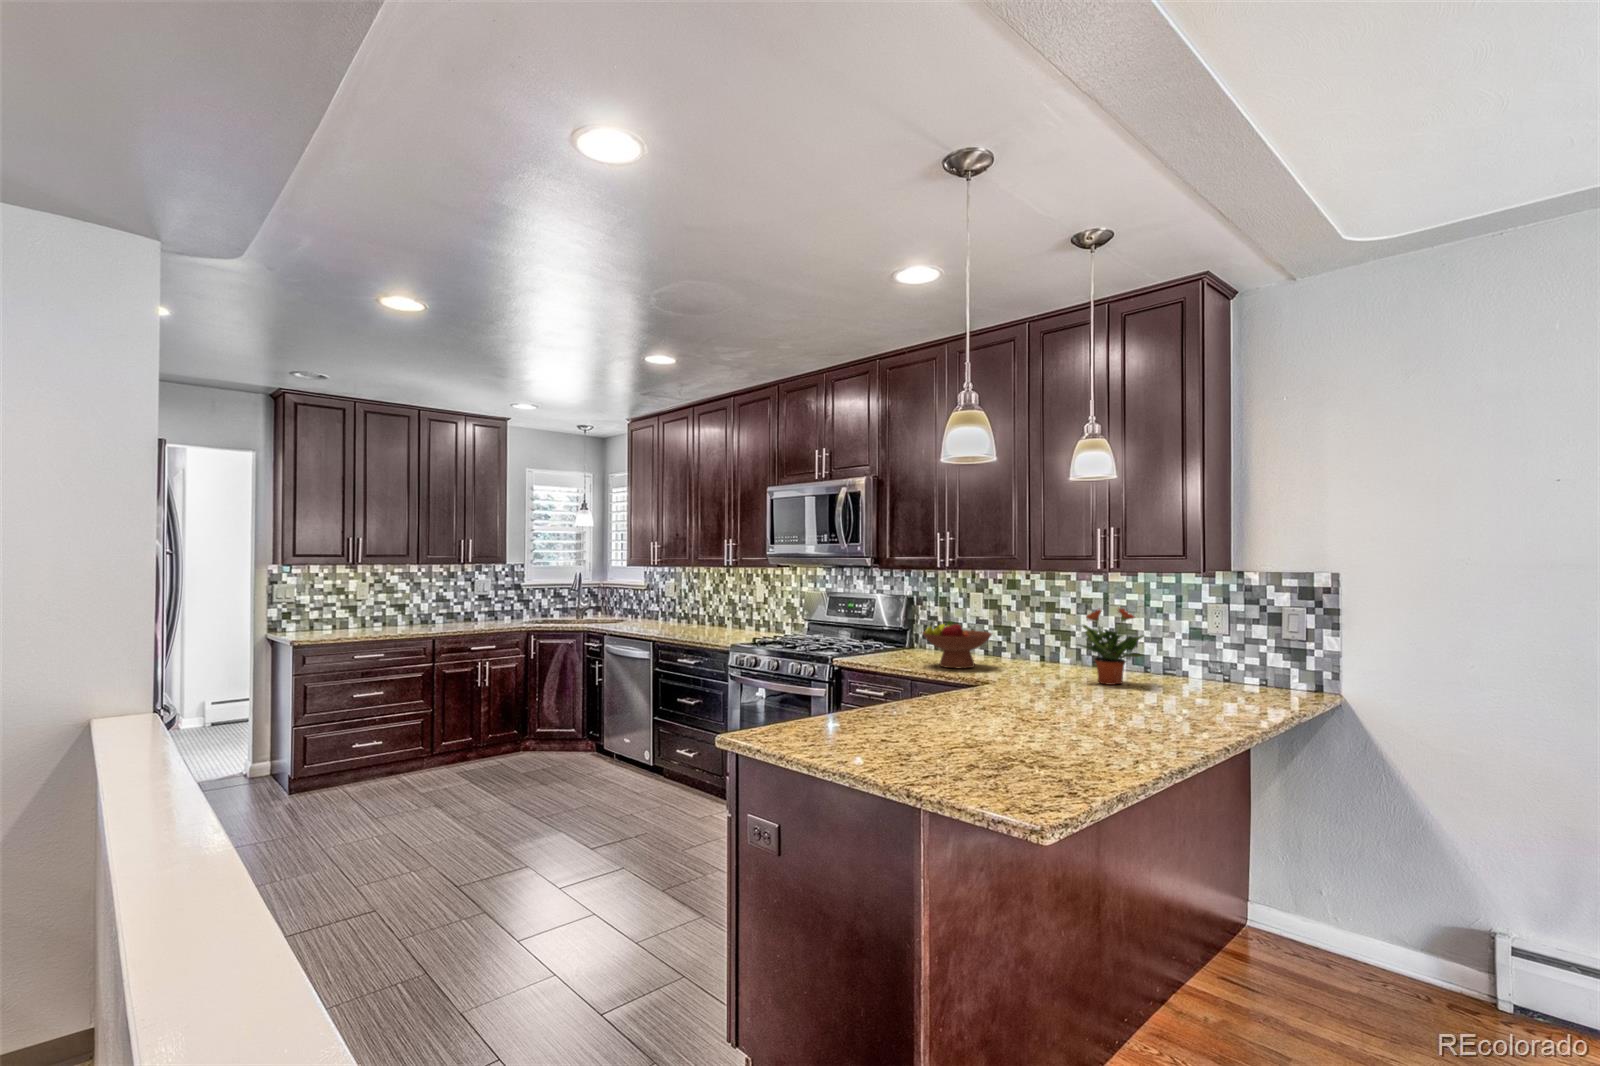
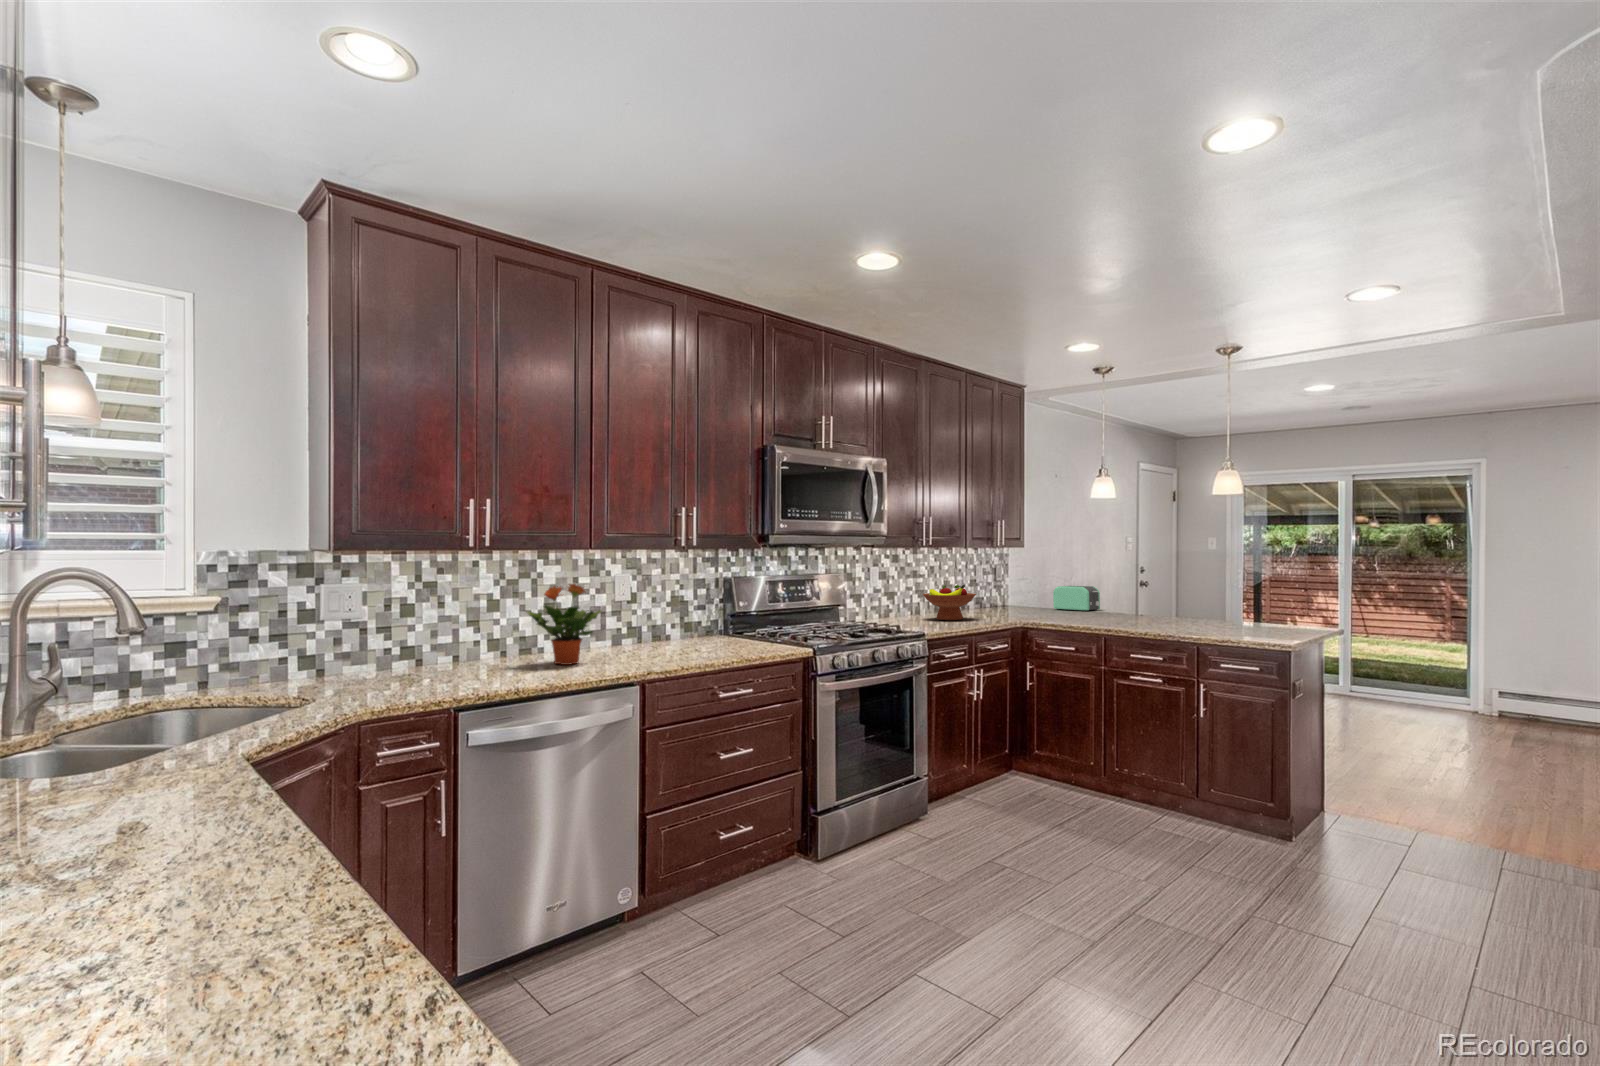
potted plant: present [1077,608,1144,685] -> present [527,584,602,665]
toaster: none [1150,656,1241,717] -> present [1053,586,1100,611]

